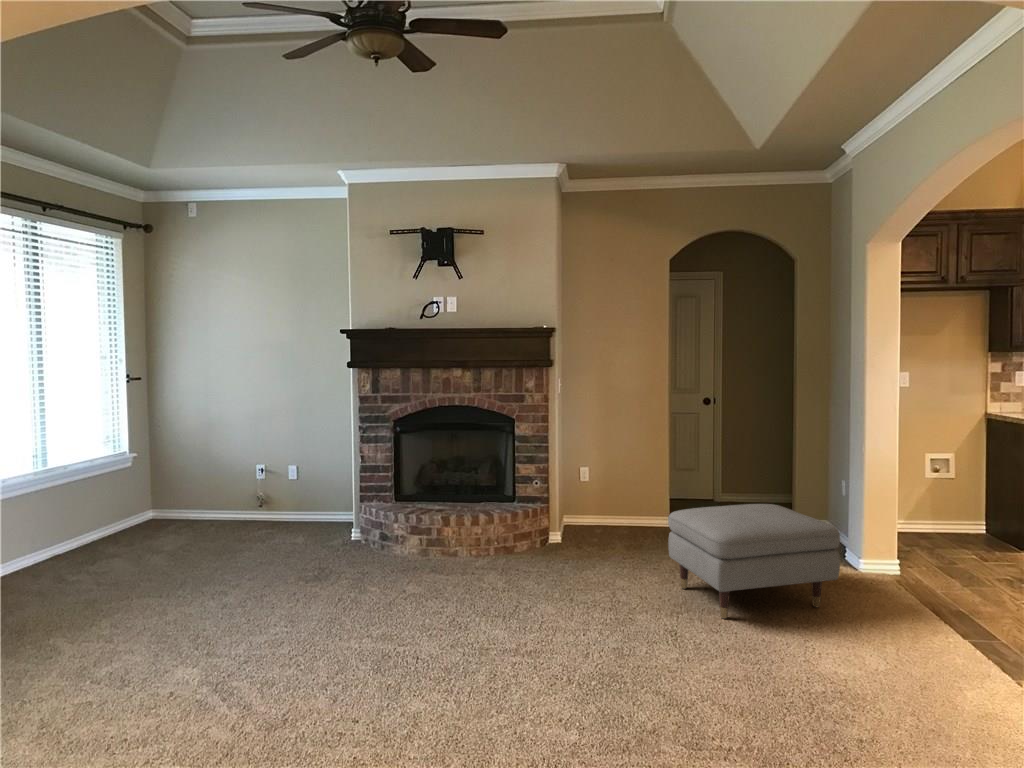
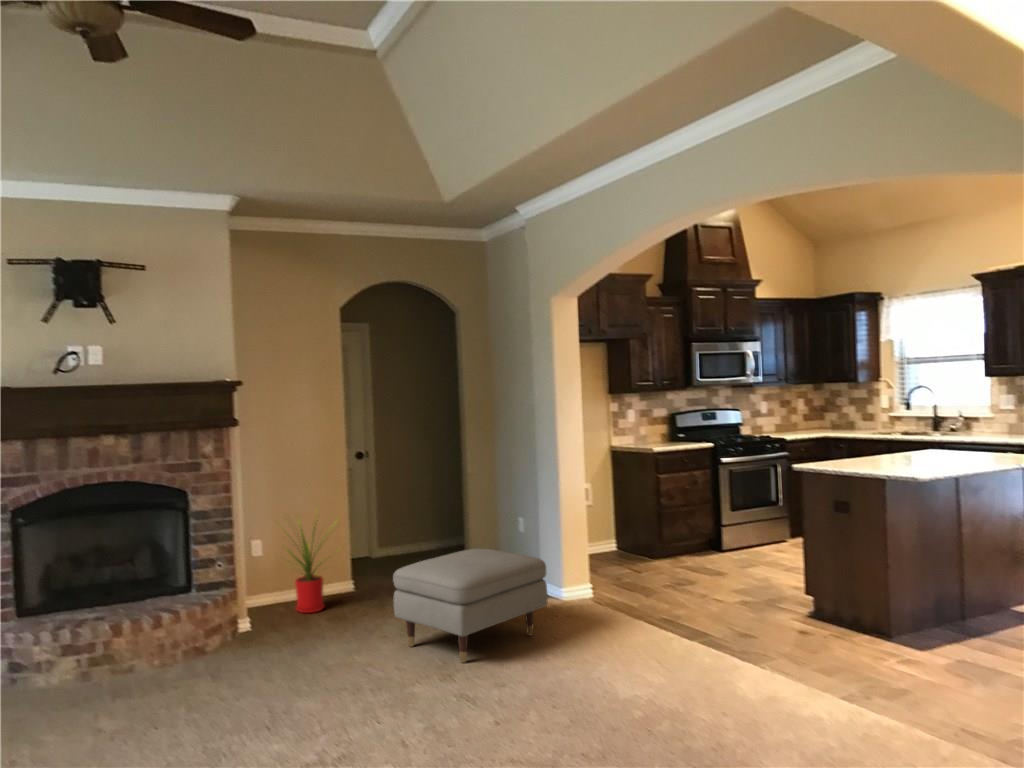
house plant: none [587,443,656,537] -> present [287,515,333,613]

